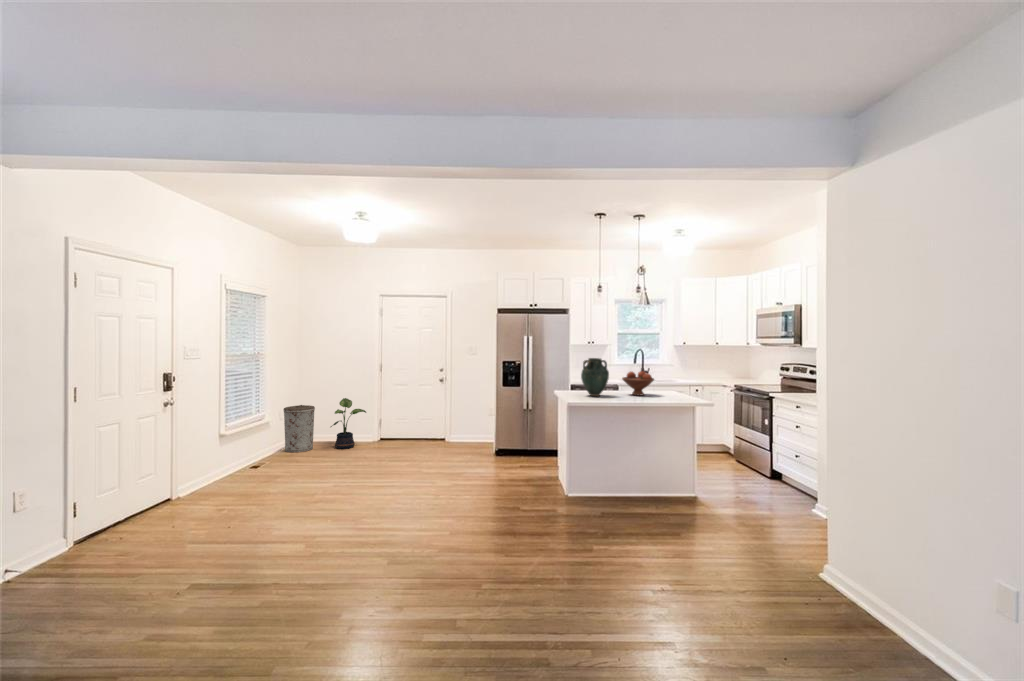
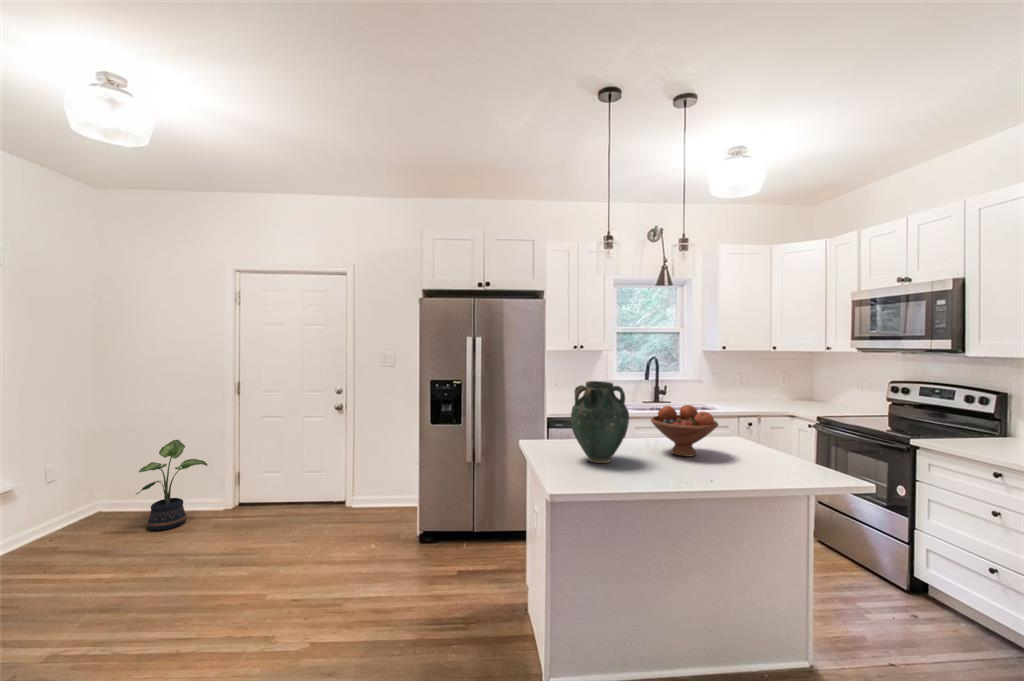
trash can: present [283,405,315,452] -> none [43,455,112,544]

